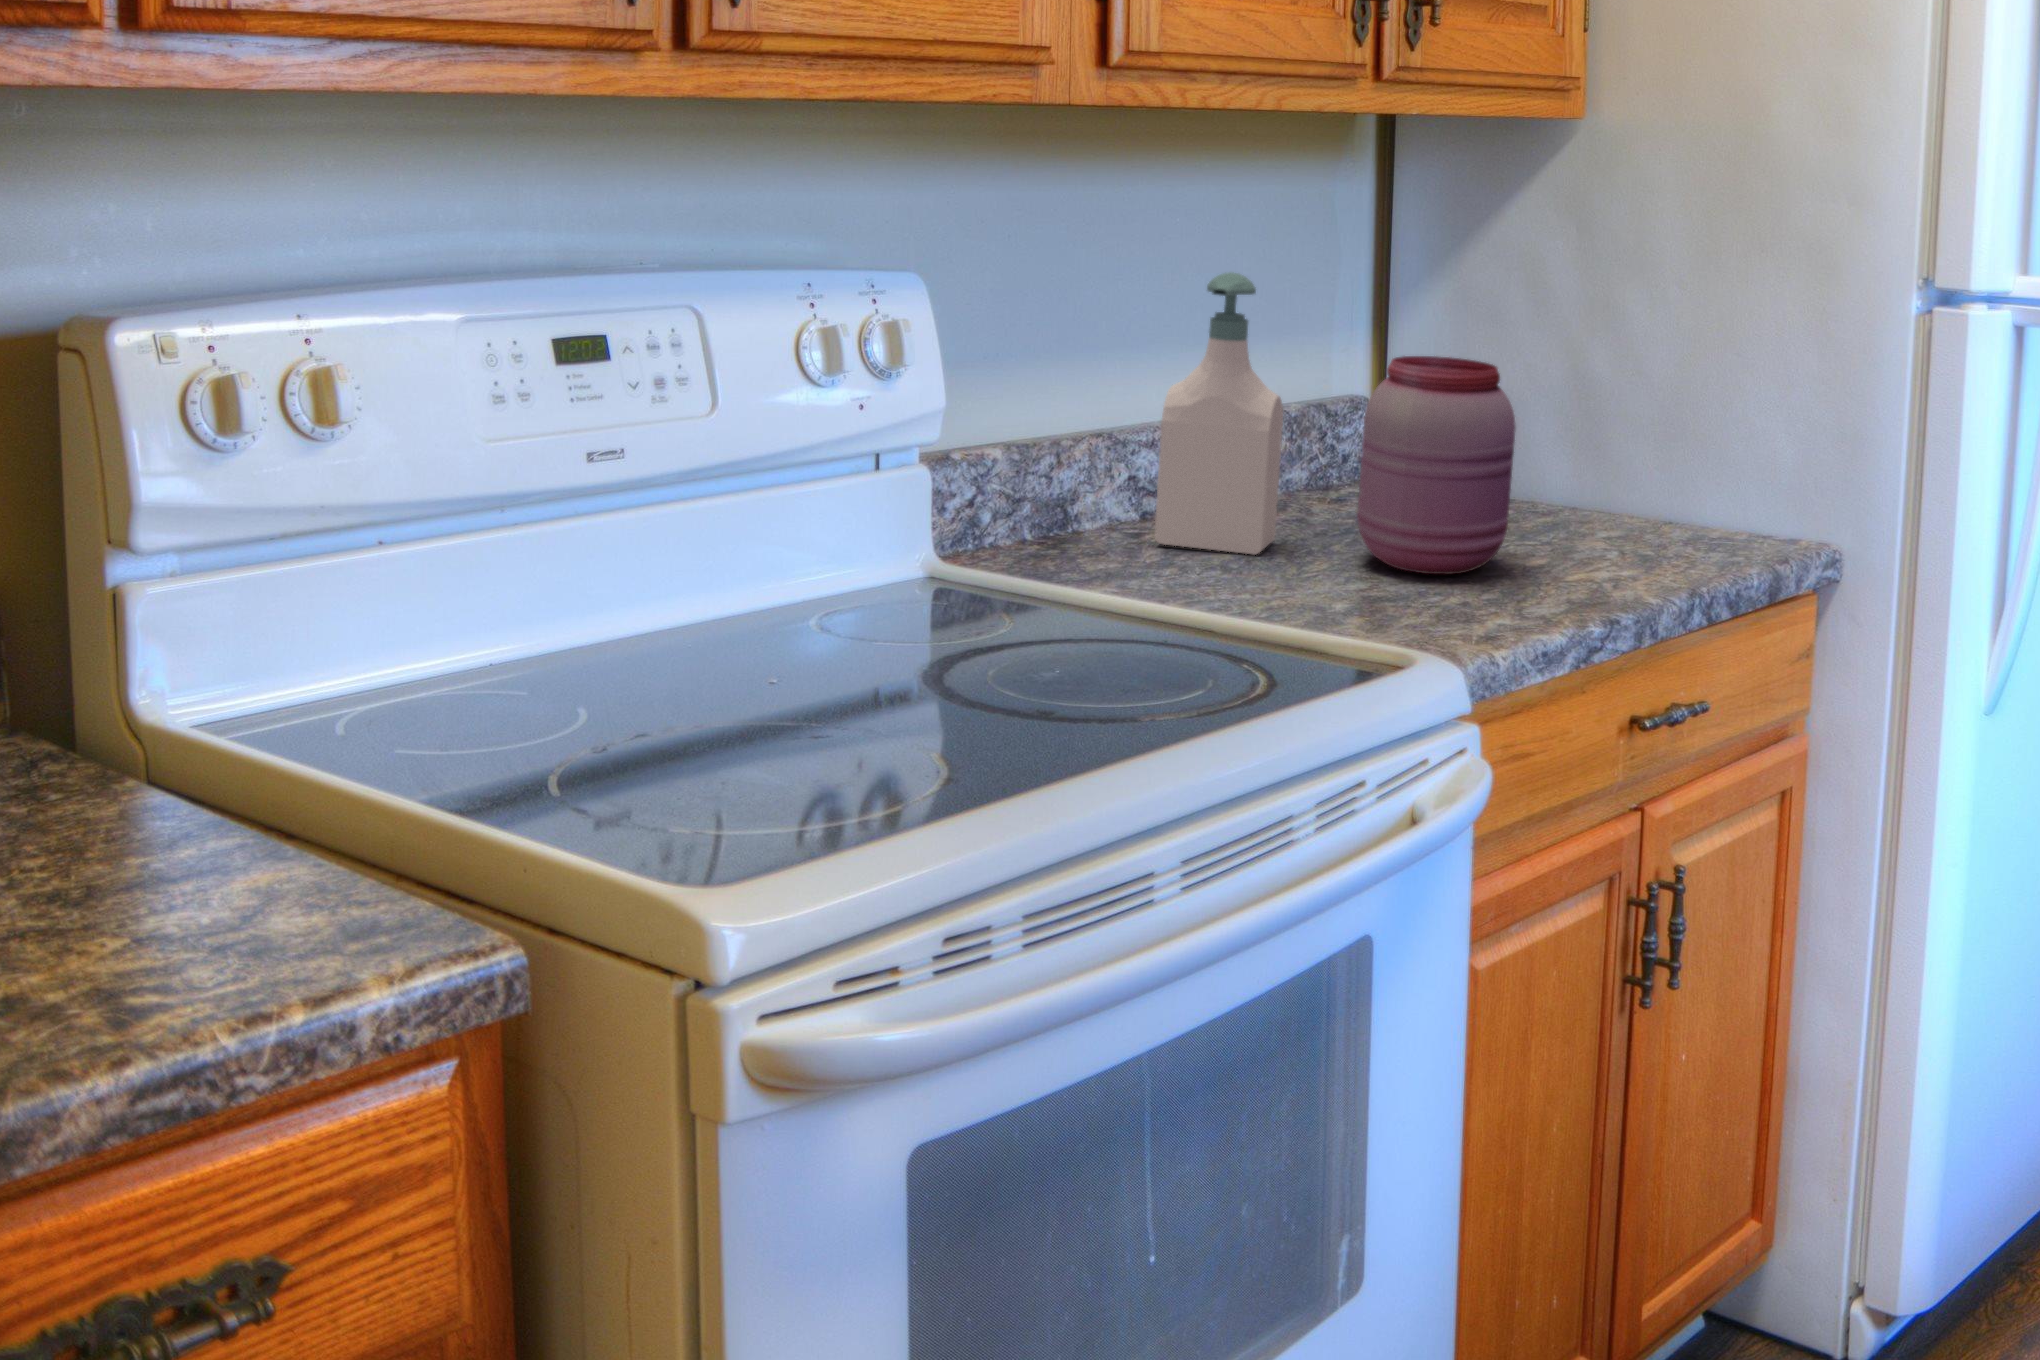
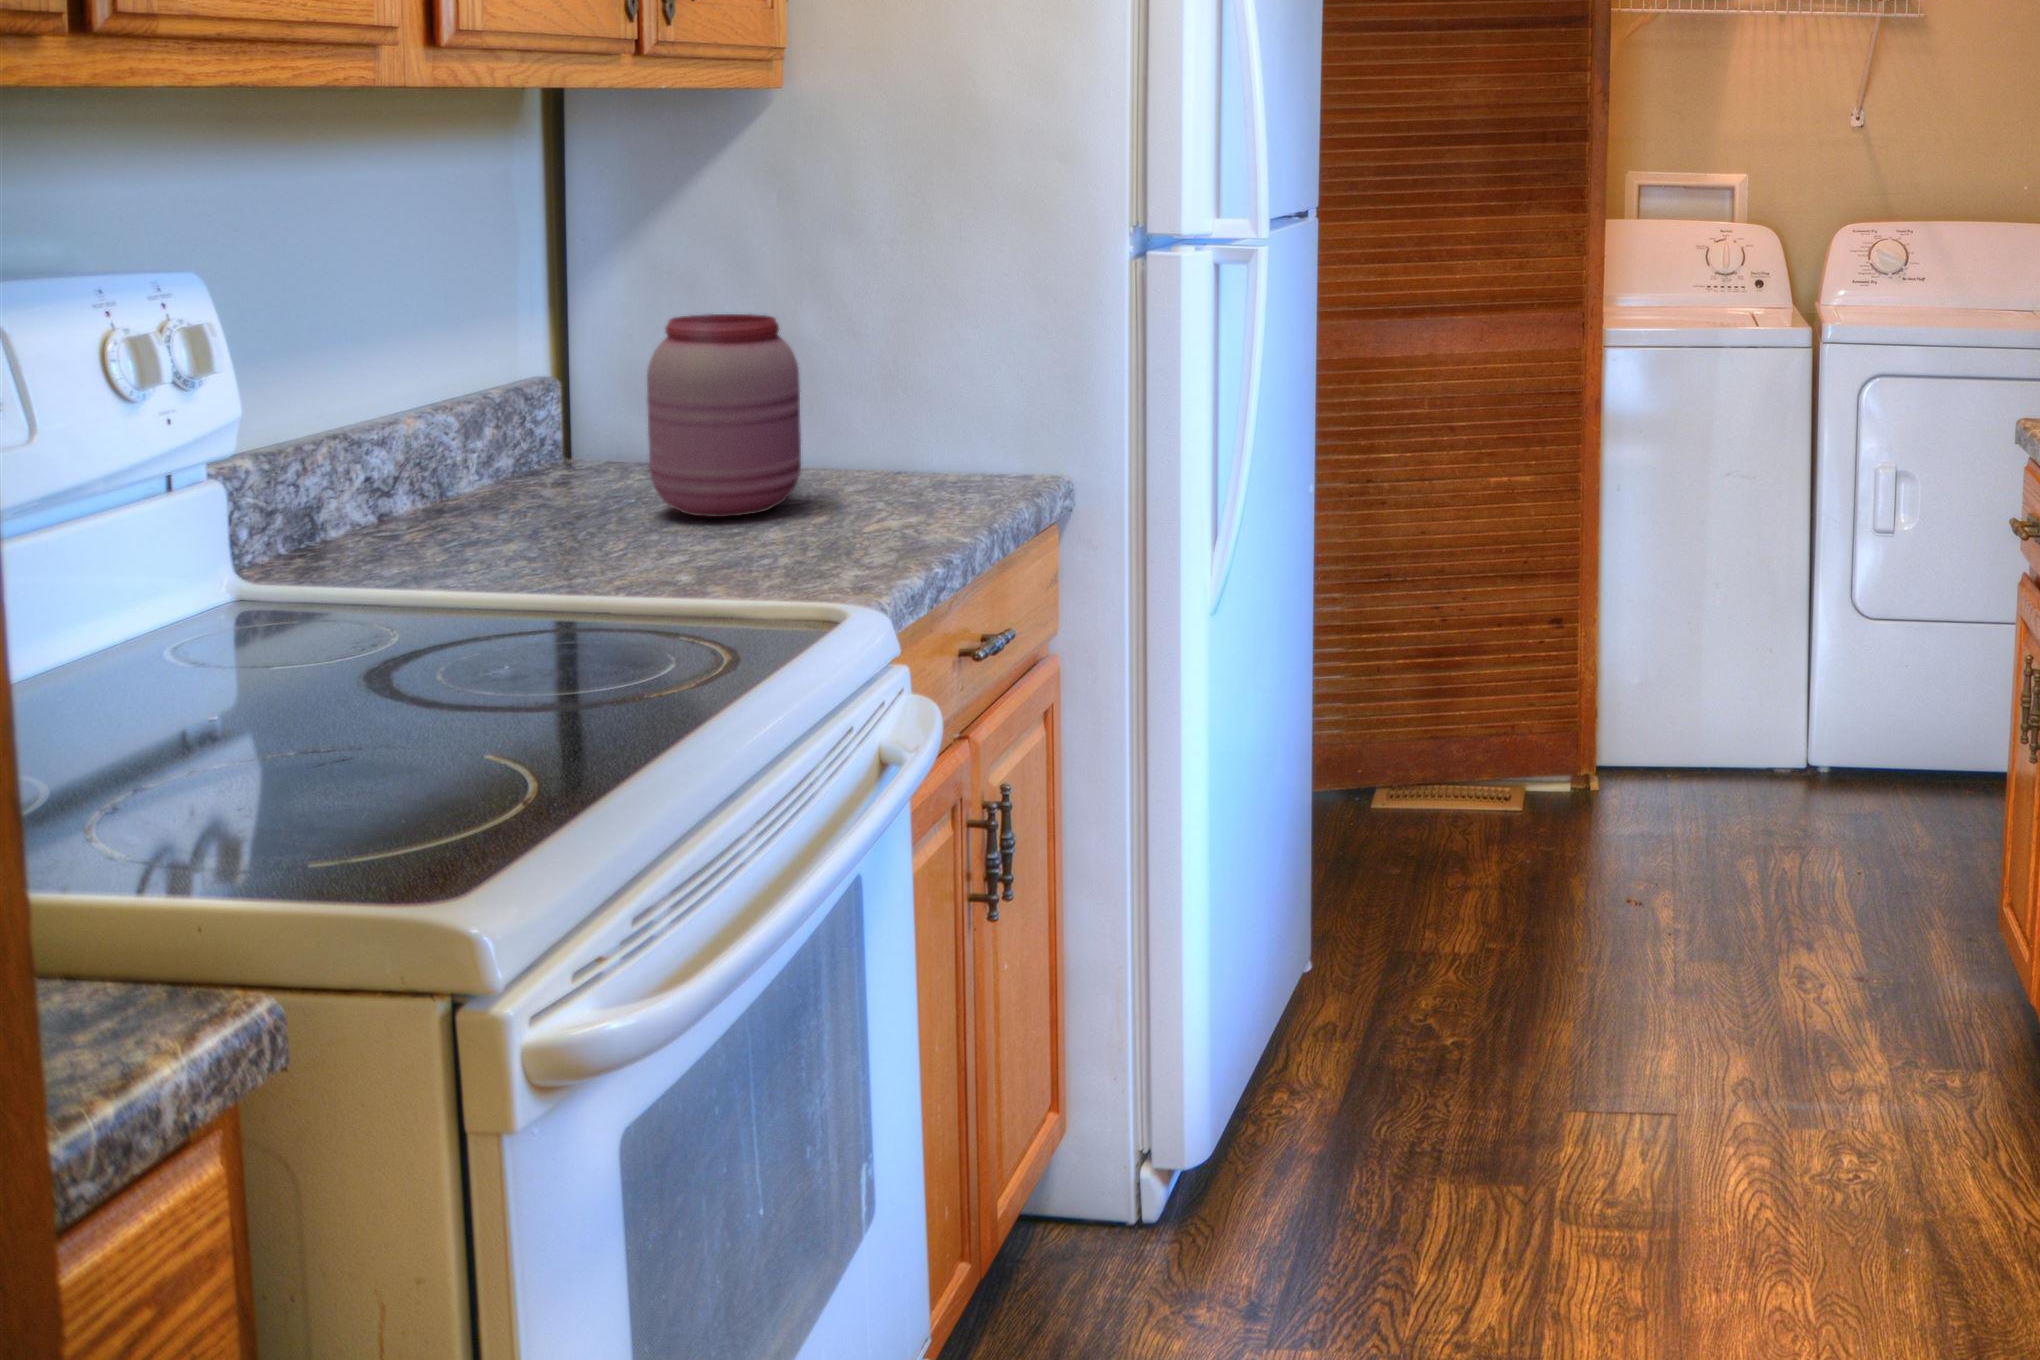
soap bottle: present [1155,272,1283,554] -> none [425,254,555,537]

